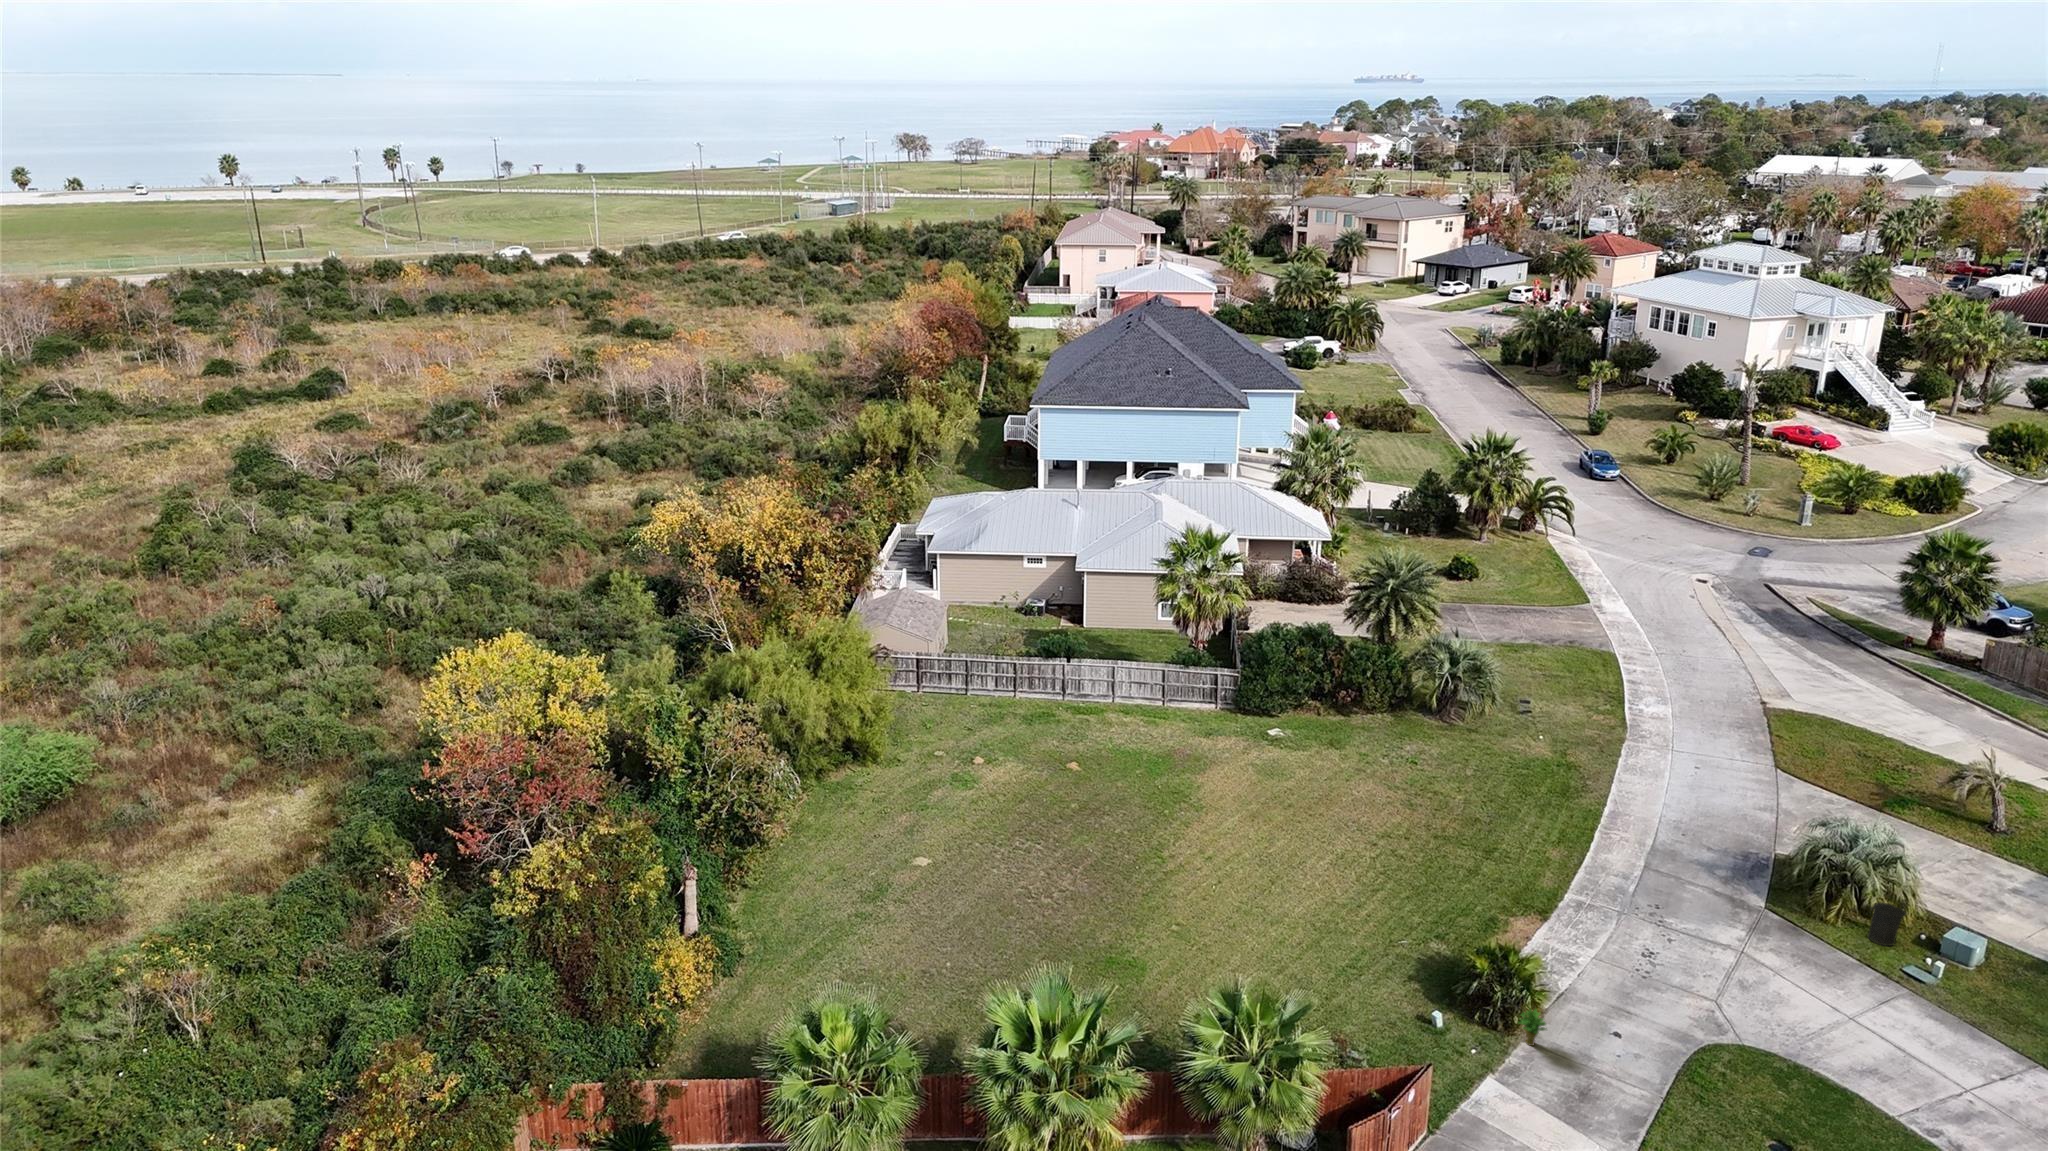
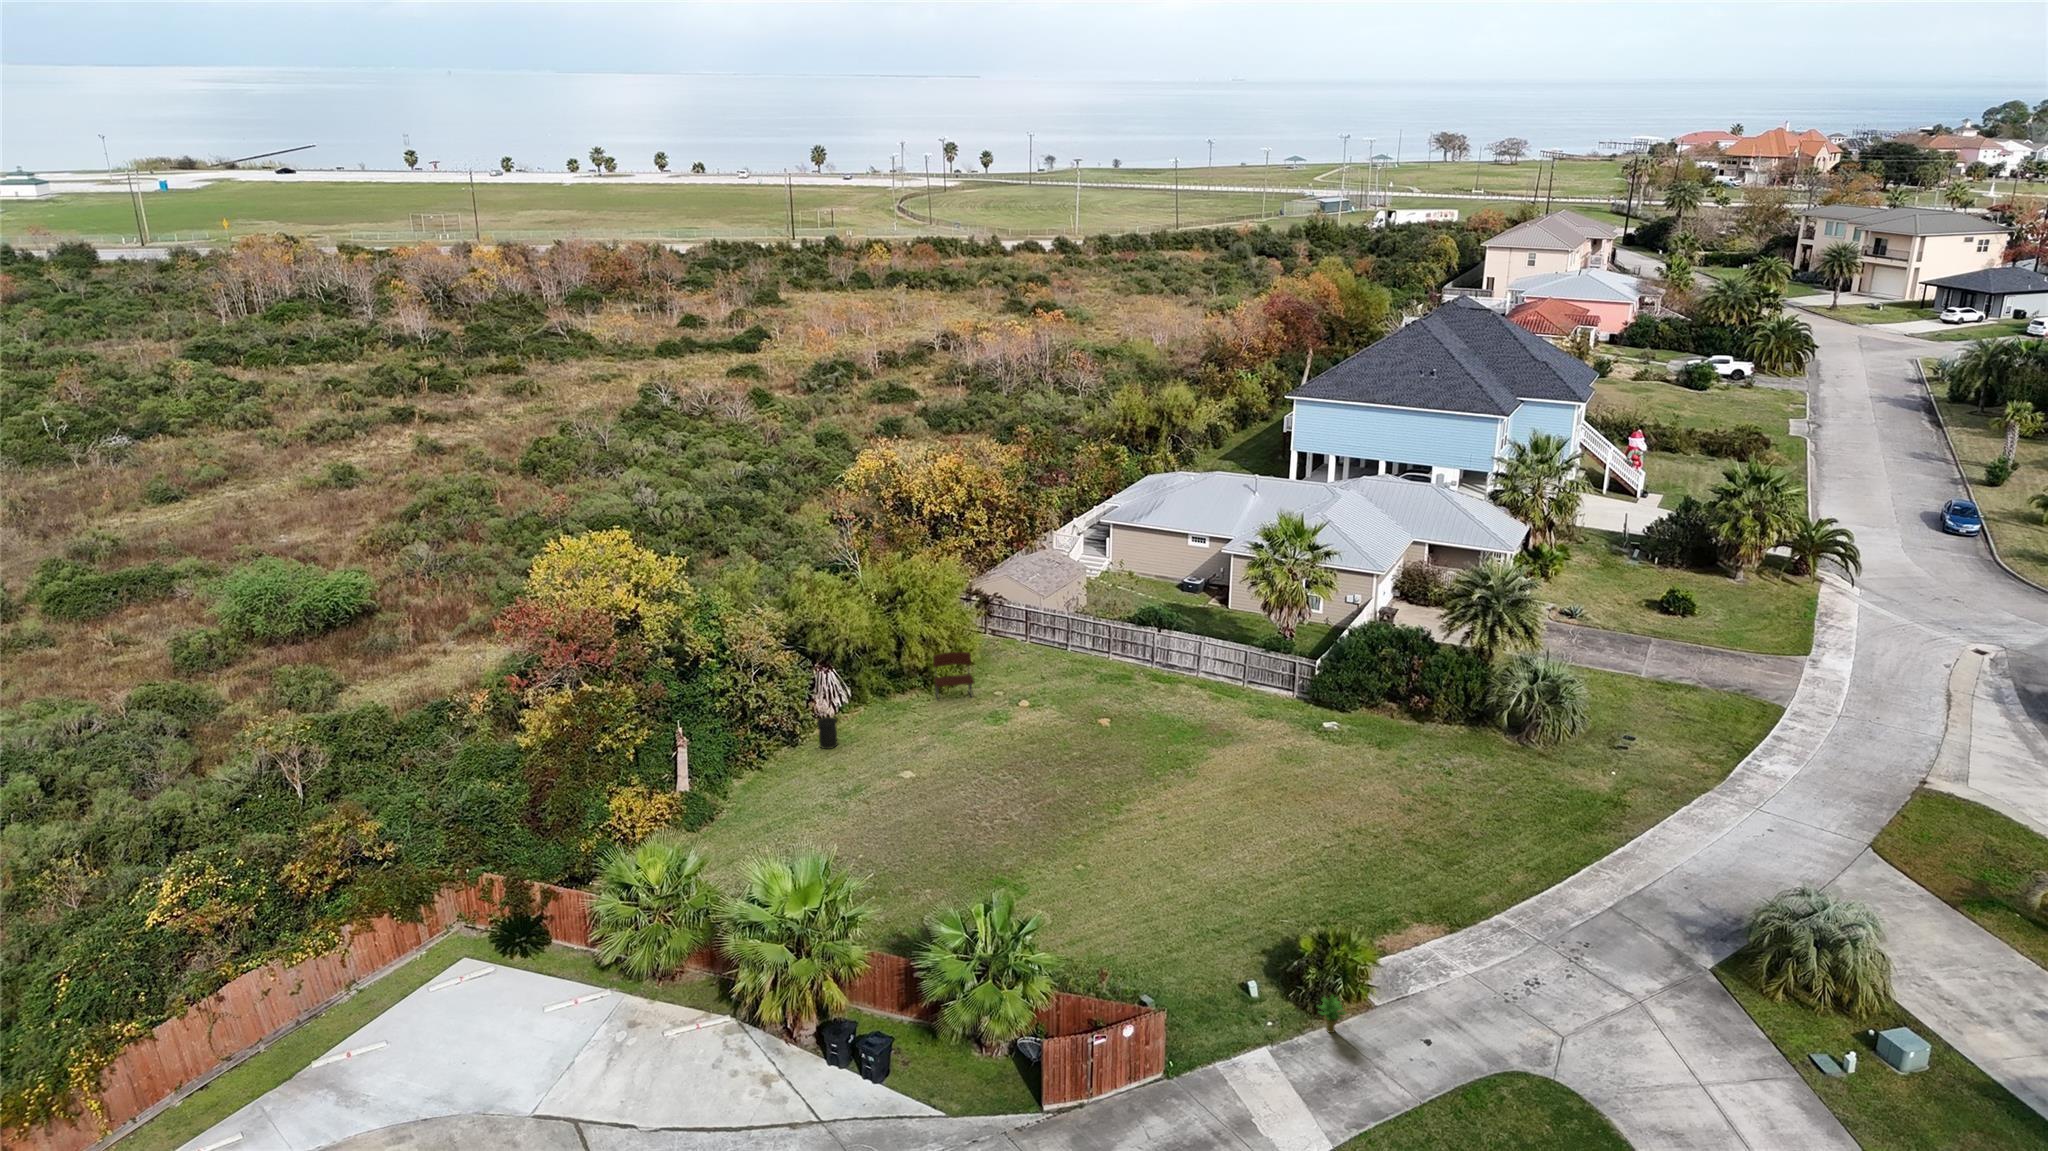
bench: none [862,717,913,777] -> present [933,652,974,699]
trash can: present [1867,902,1906,946] -> present [817,716,838,749]

